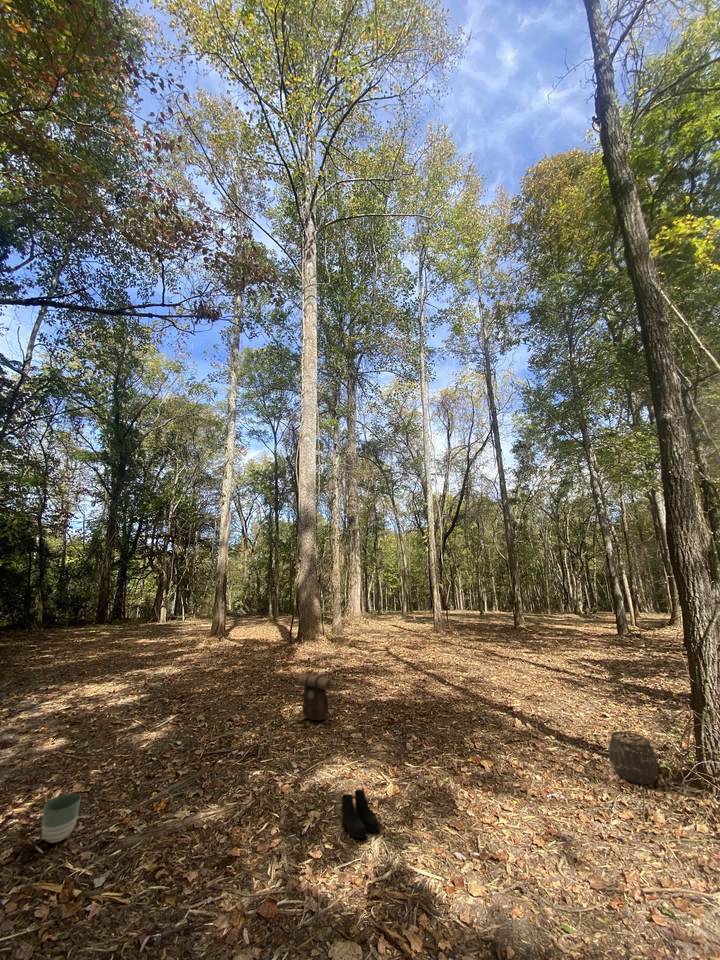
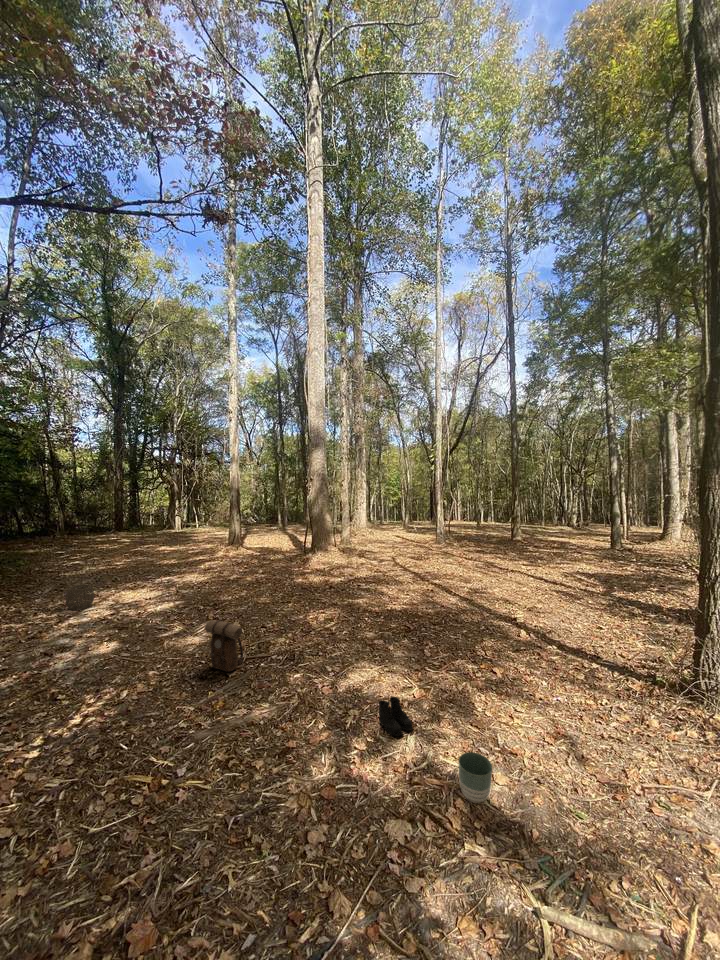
backpack: present [298,675,330,721] -> present [205,620,244,672]
woven basket: present [609,731,657,784] -> present [65,585,94,610]
planter: present [42,794,81,843] -> present [459,752,492,803]

